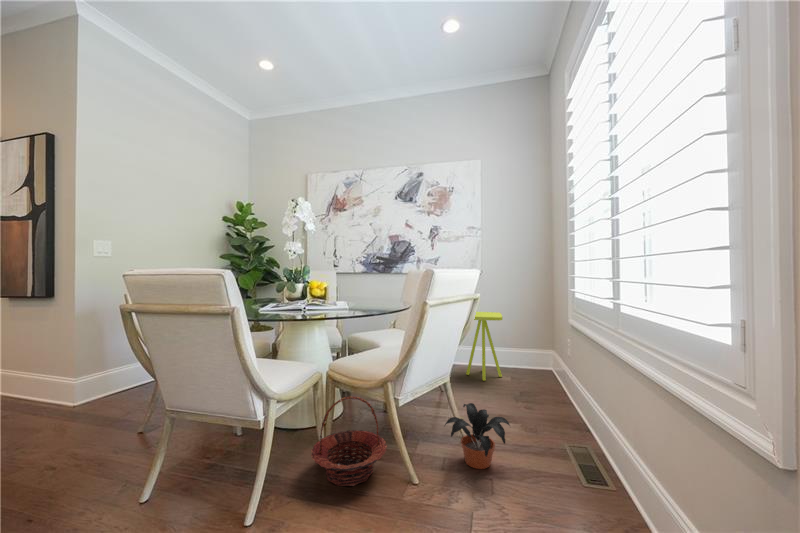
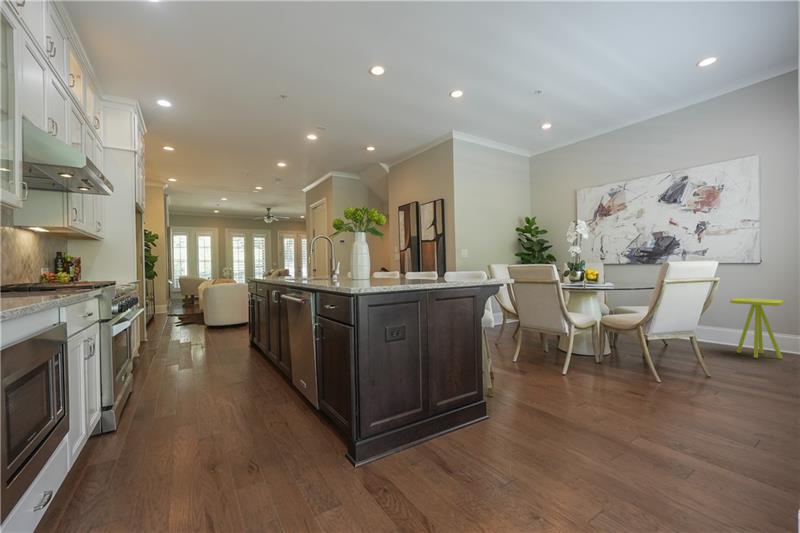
basket: present [311,397,387,486] -> none [593,332,641,376]
potted plant: present [445,403,510,469] -> none [686,351,746,389]

